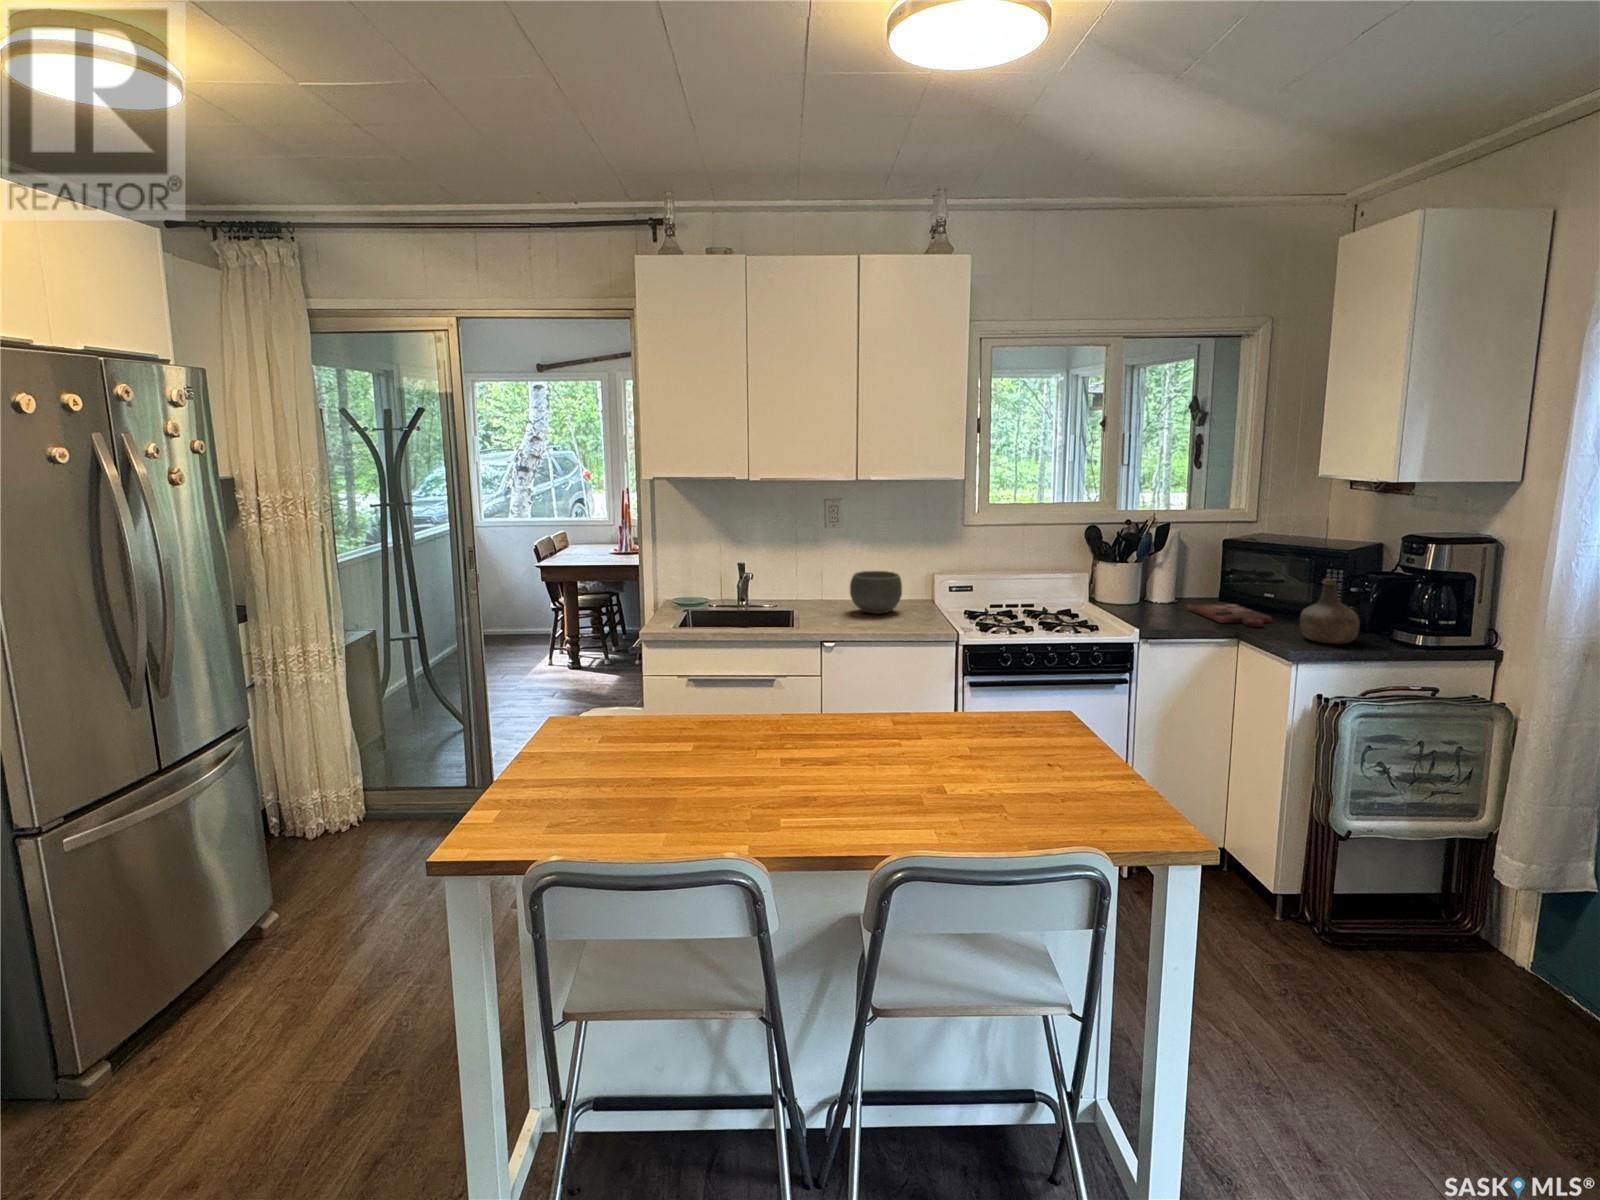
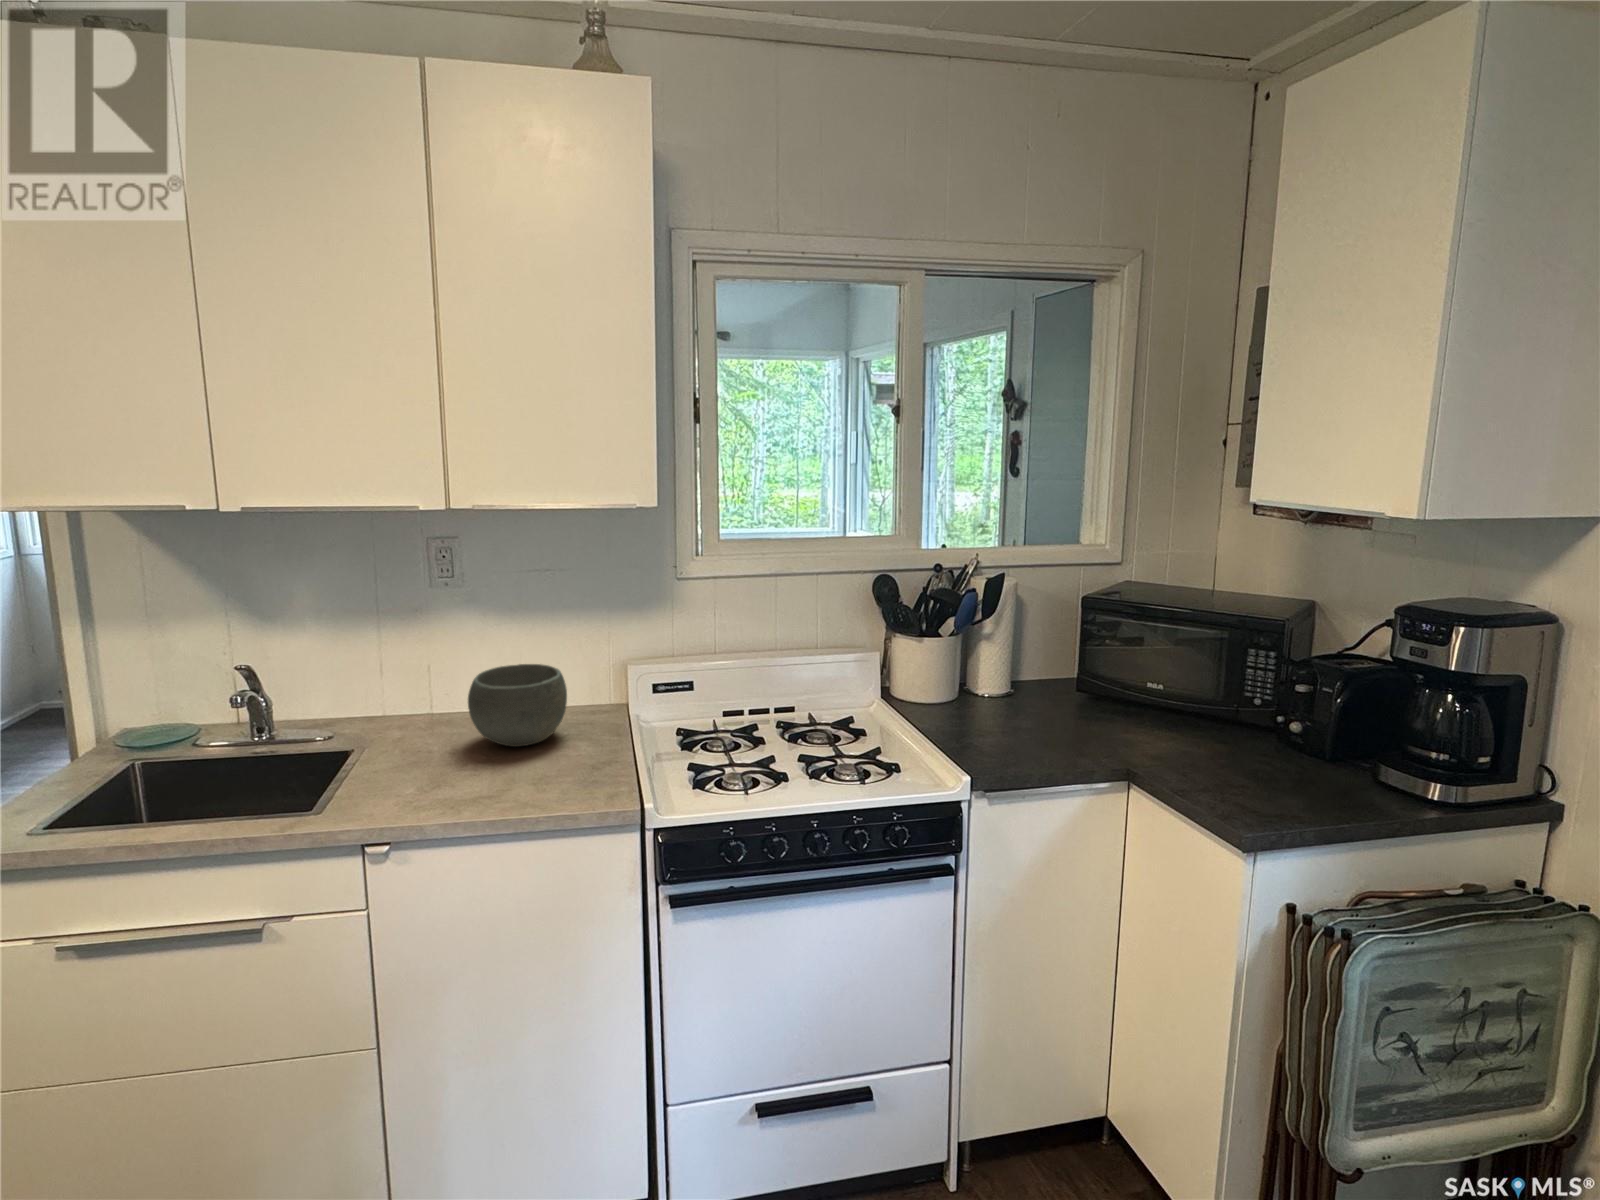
bottle: present [1300,579,1360,644] -> none [1237,685,1342,803]
cutting board: present [1188,604,1272,627] -> none [1034,697,1171,756]

